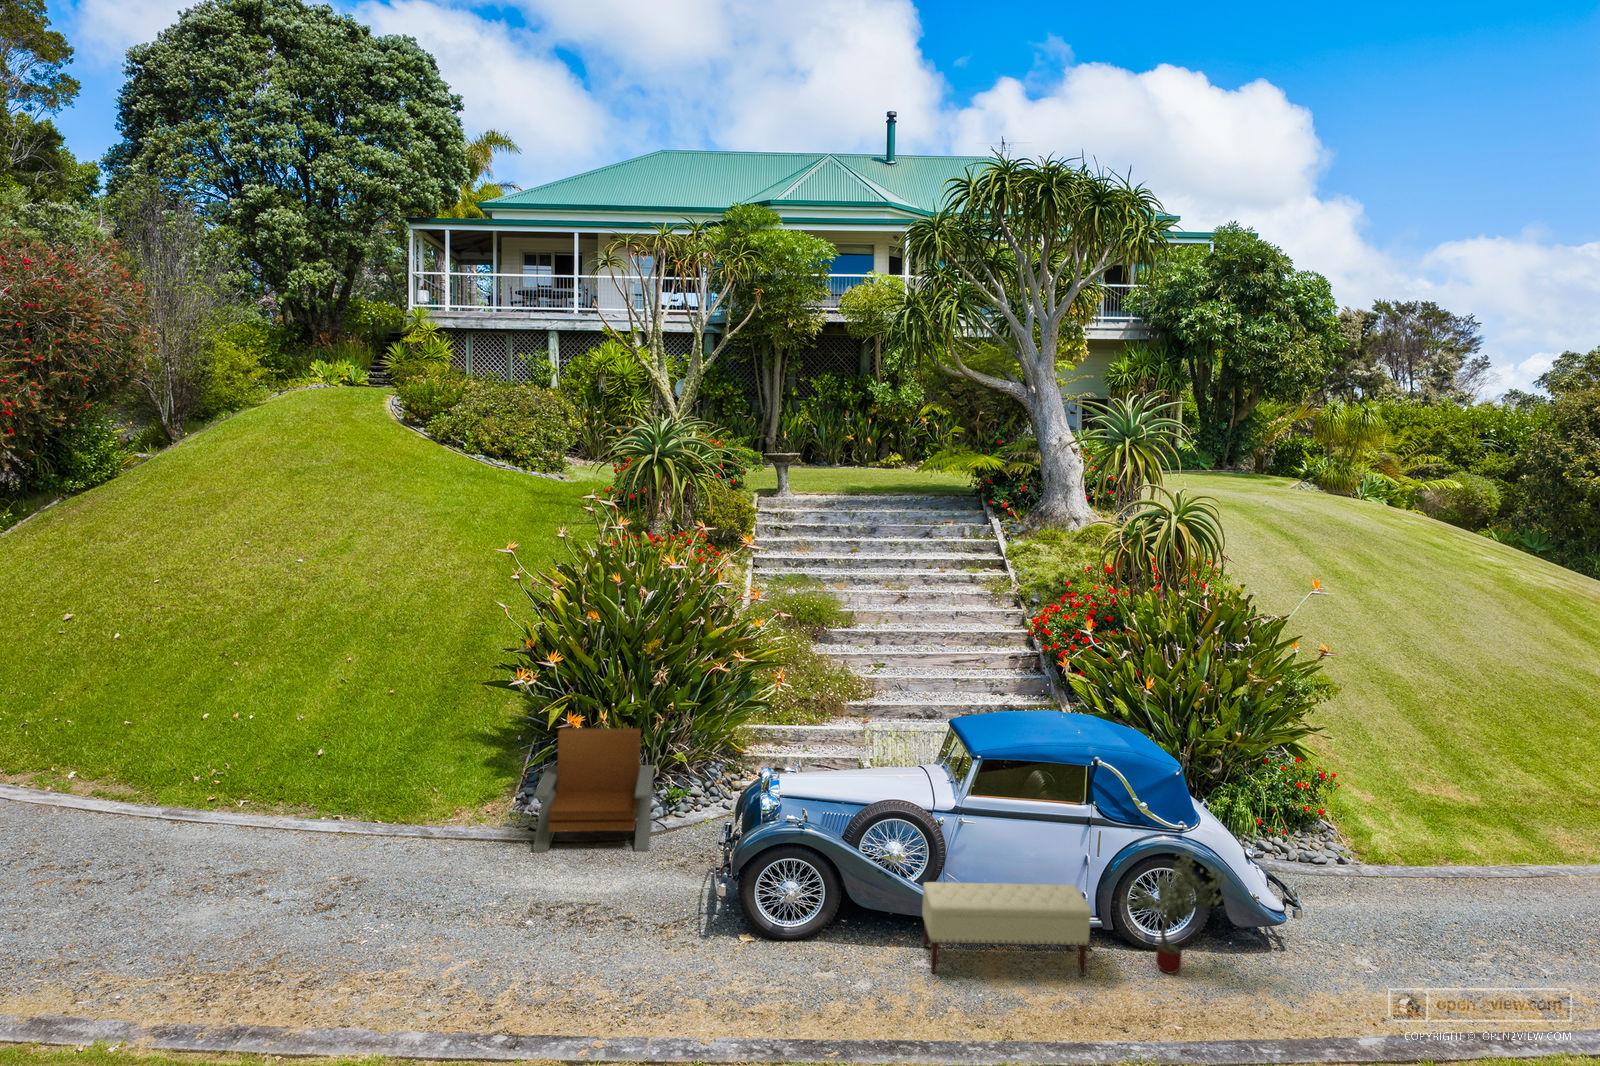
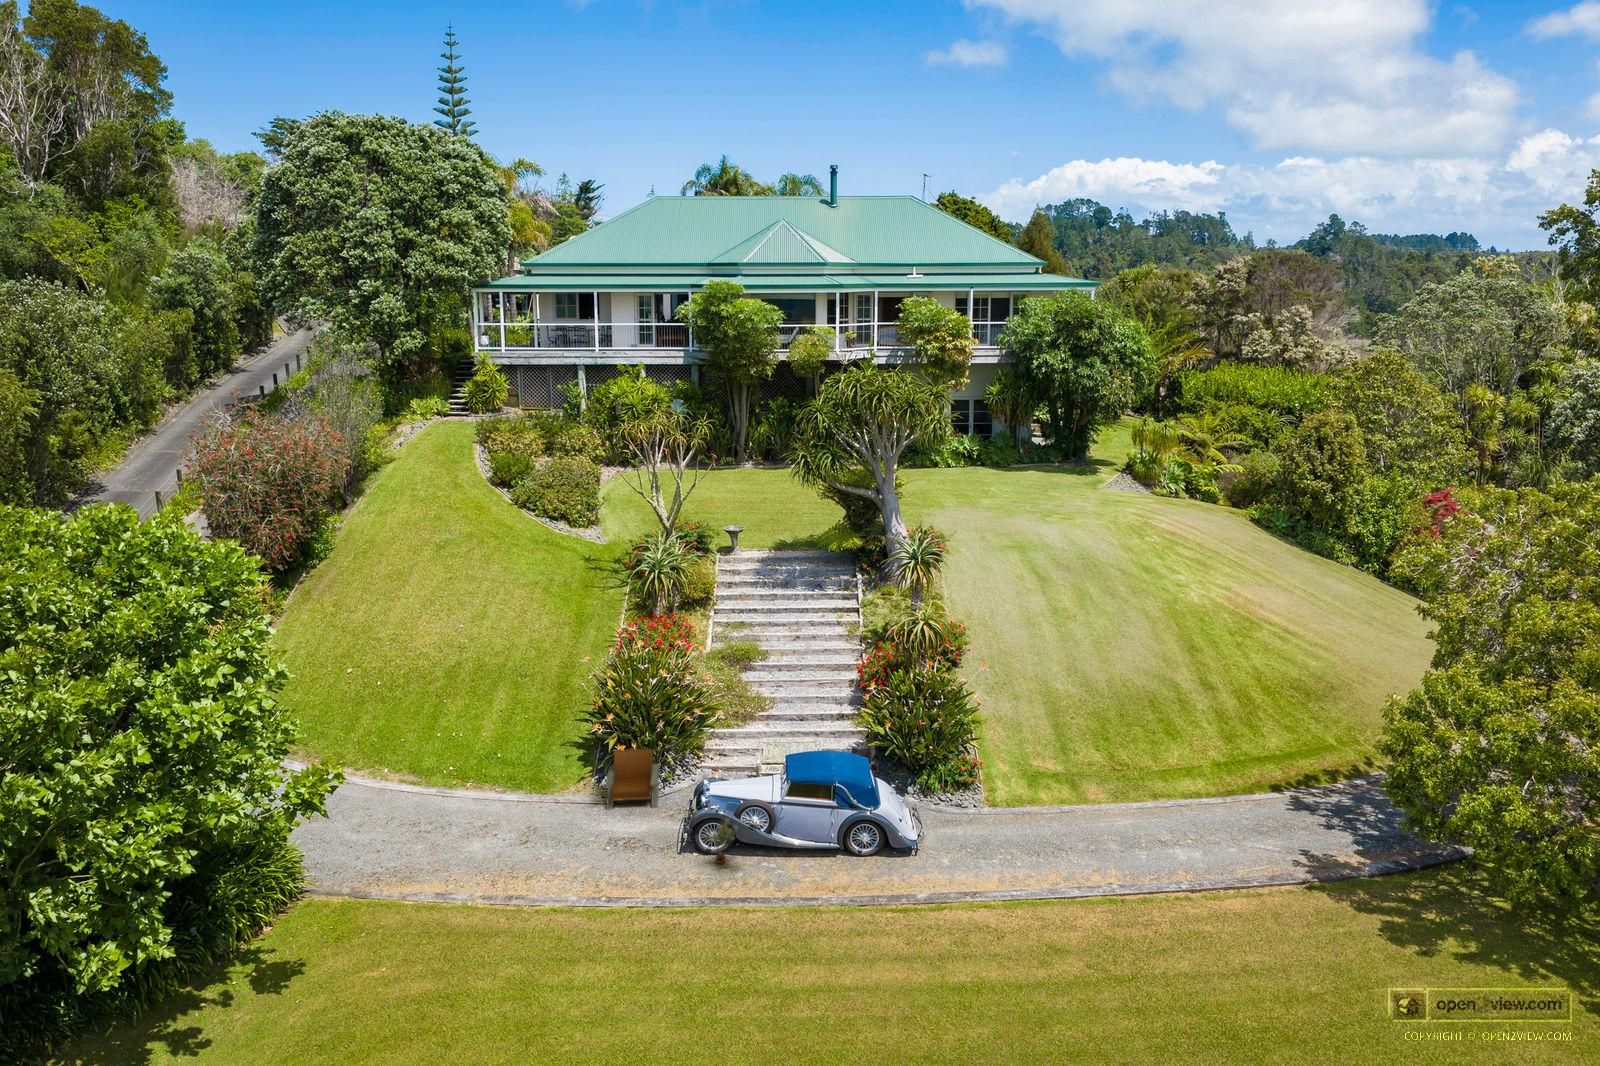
potted tree: present [1121,849,1226,973] -> present [703,819,737,864]
bench: present [922,882,1092,976] -> none [765,833,828,869]

